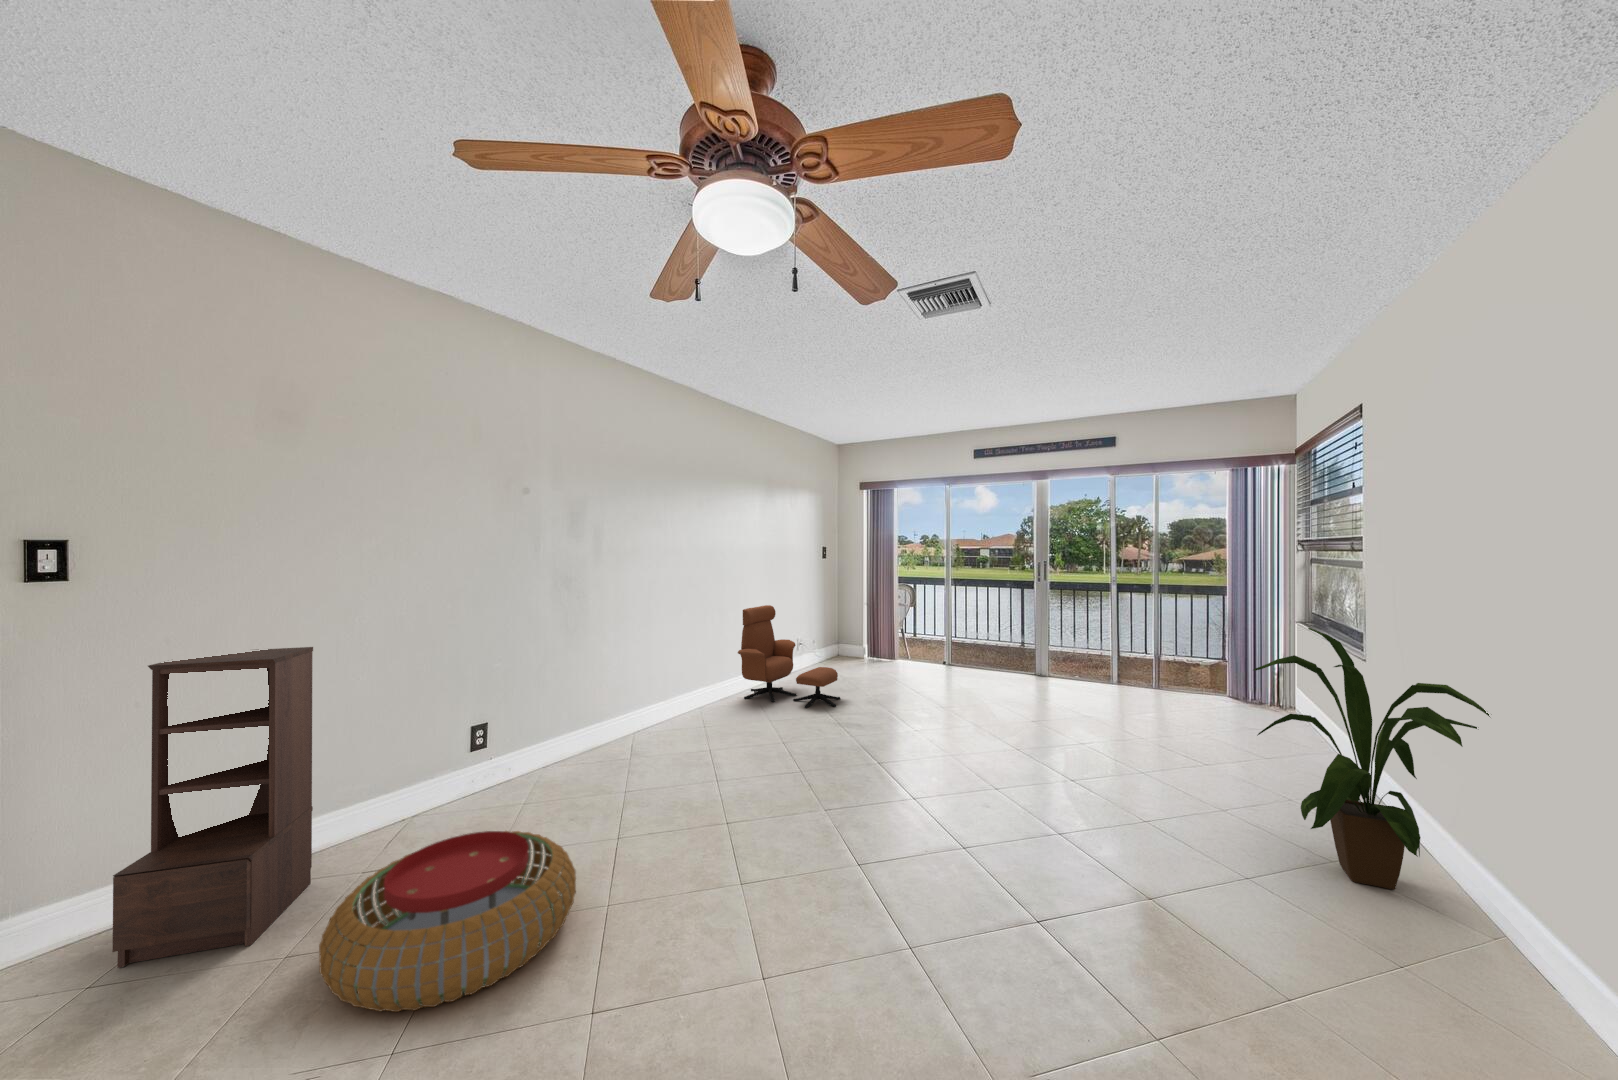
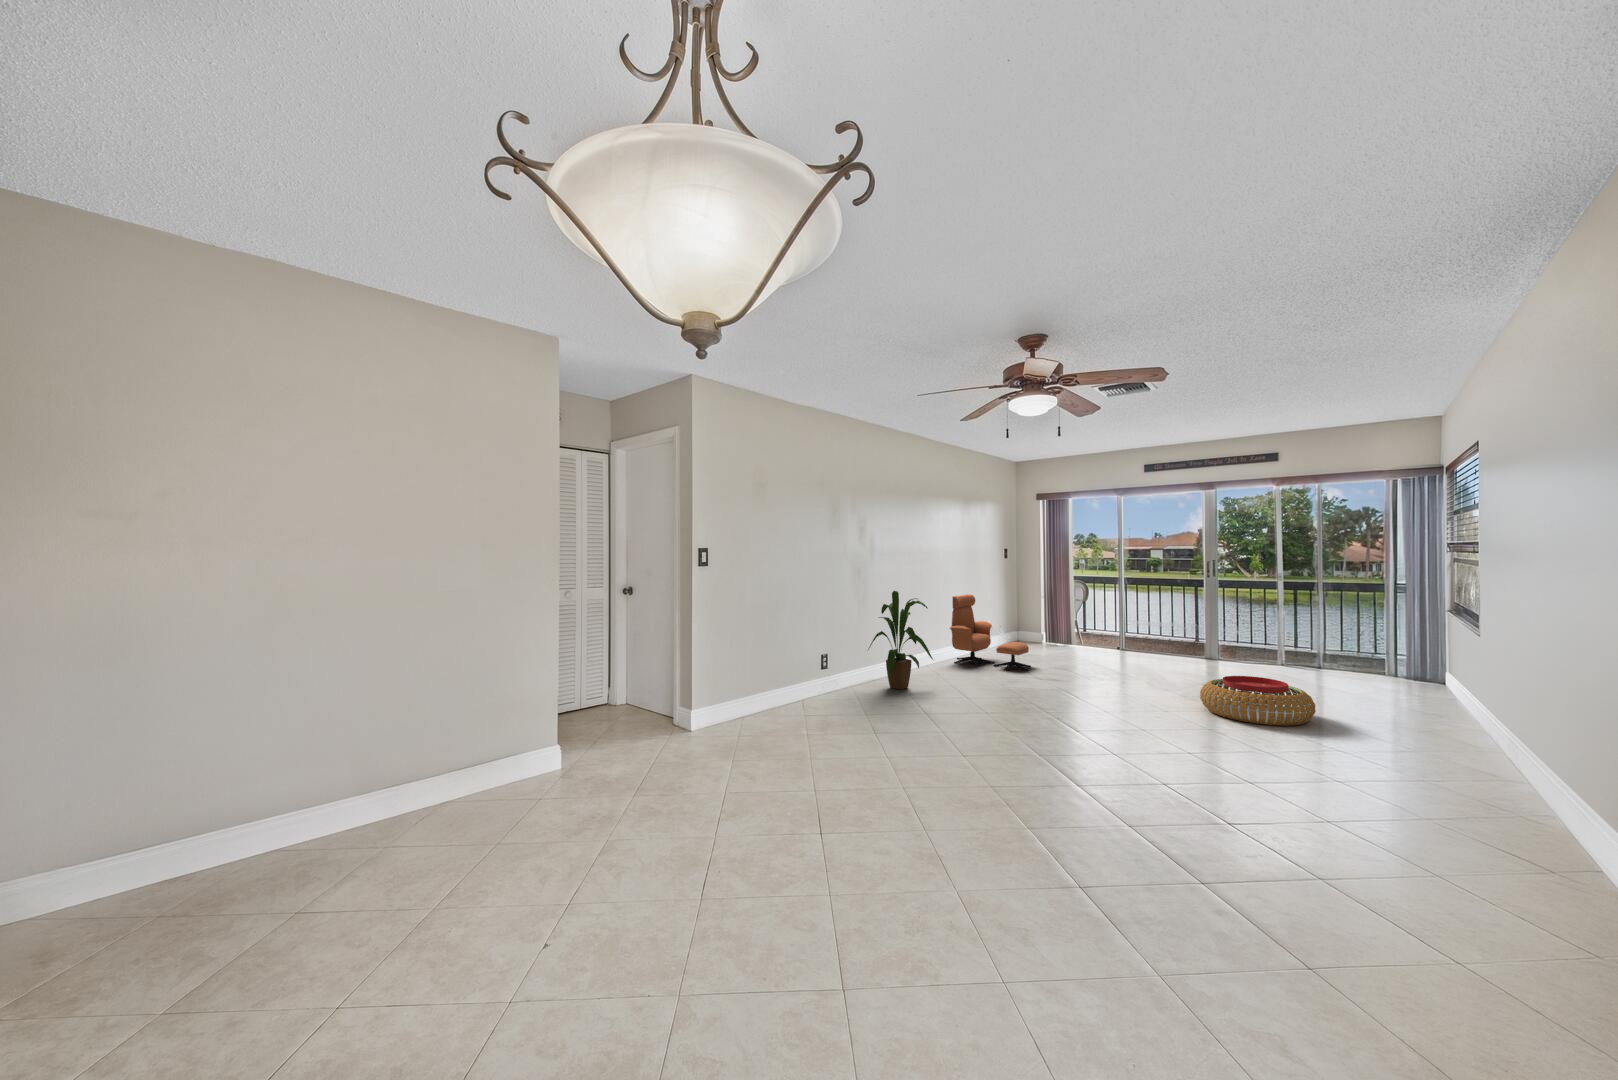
house plant: present [1254,628,1490,889] -> present [869,591,933,689]
bookshelf: present [113,647,313,968] -> none [717,601,767,739]
pouf: present [319,831,576,1012] -> present [1200,676,1316,726]

